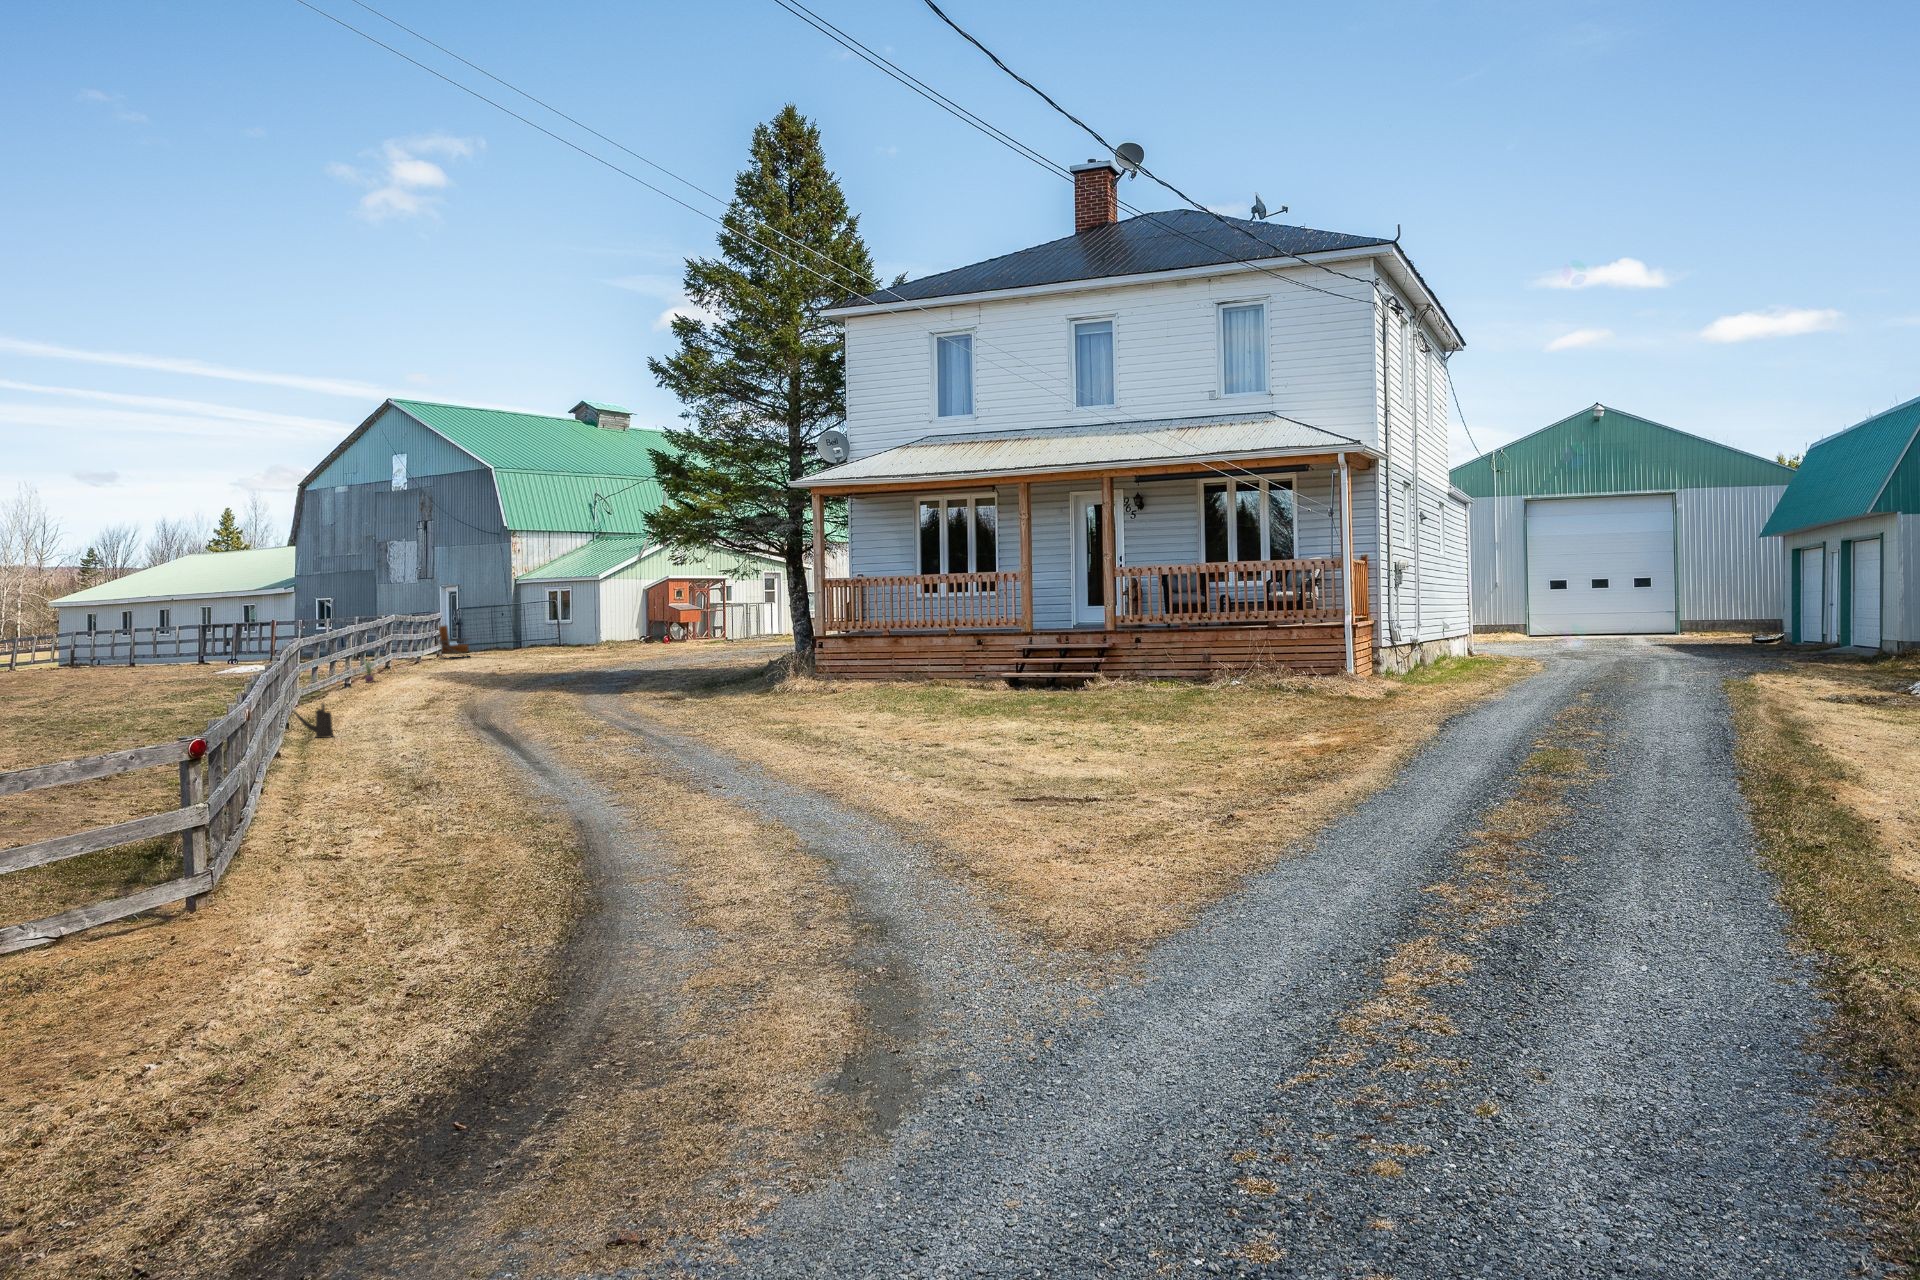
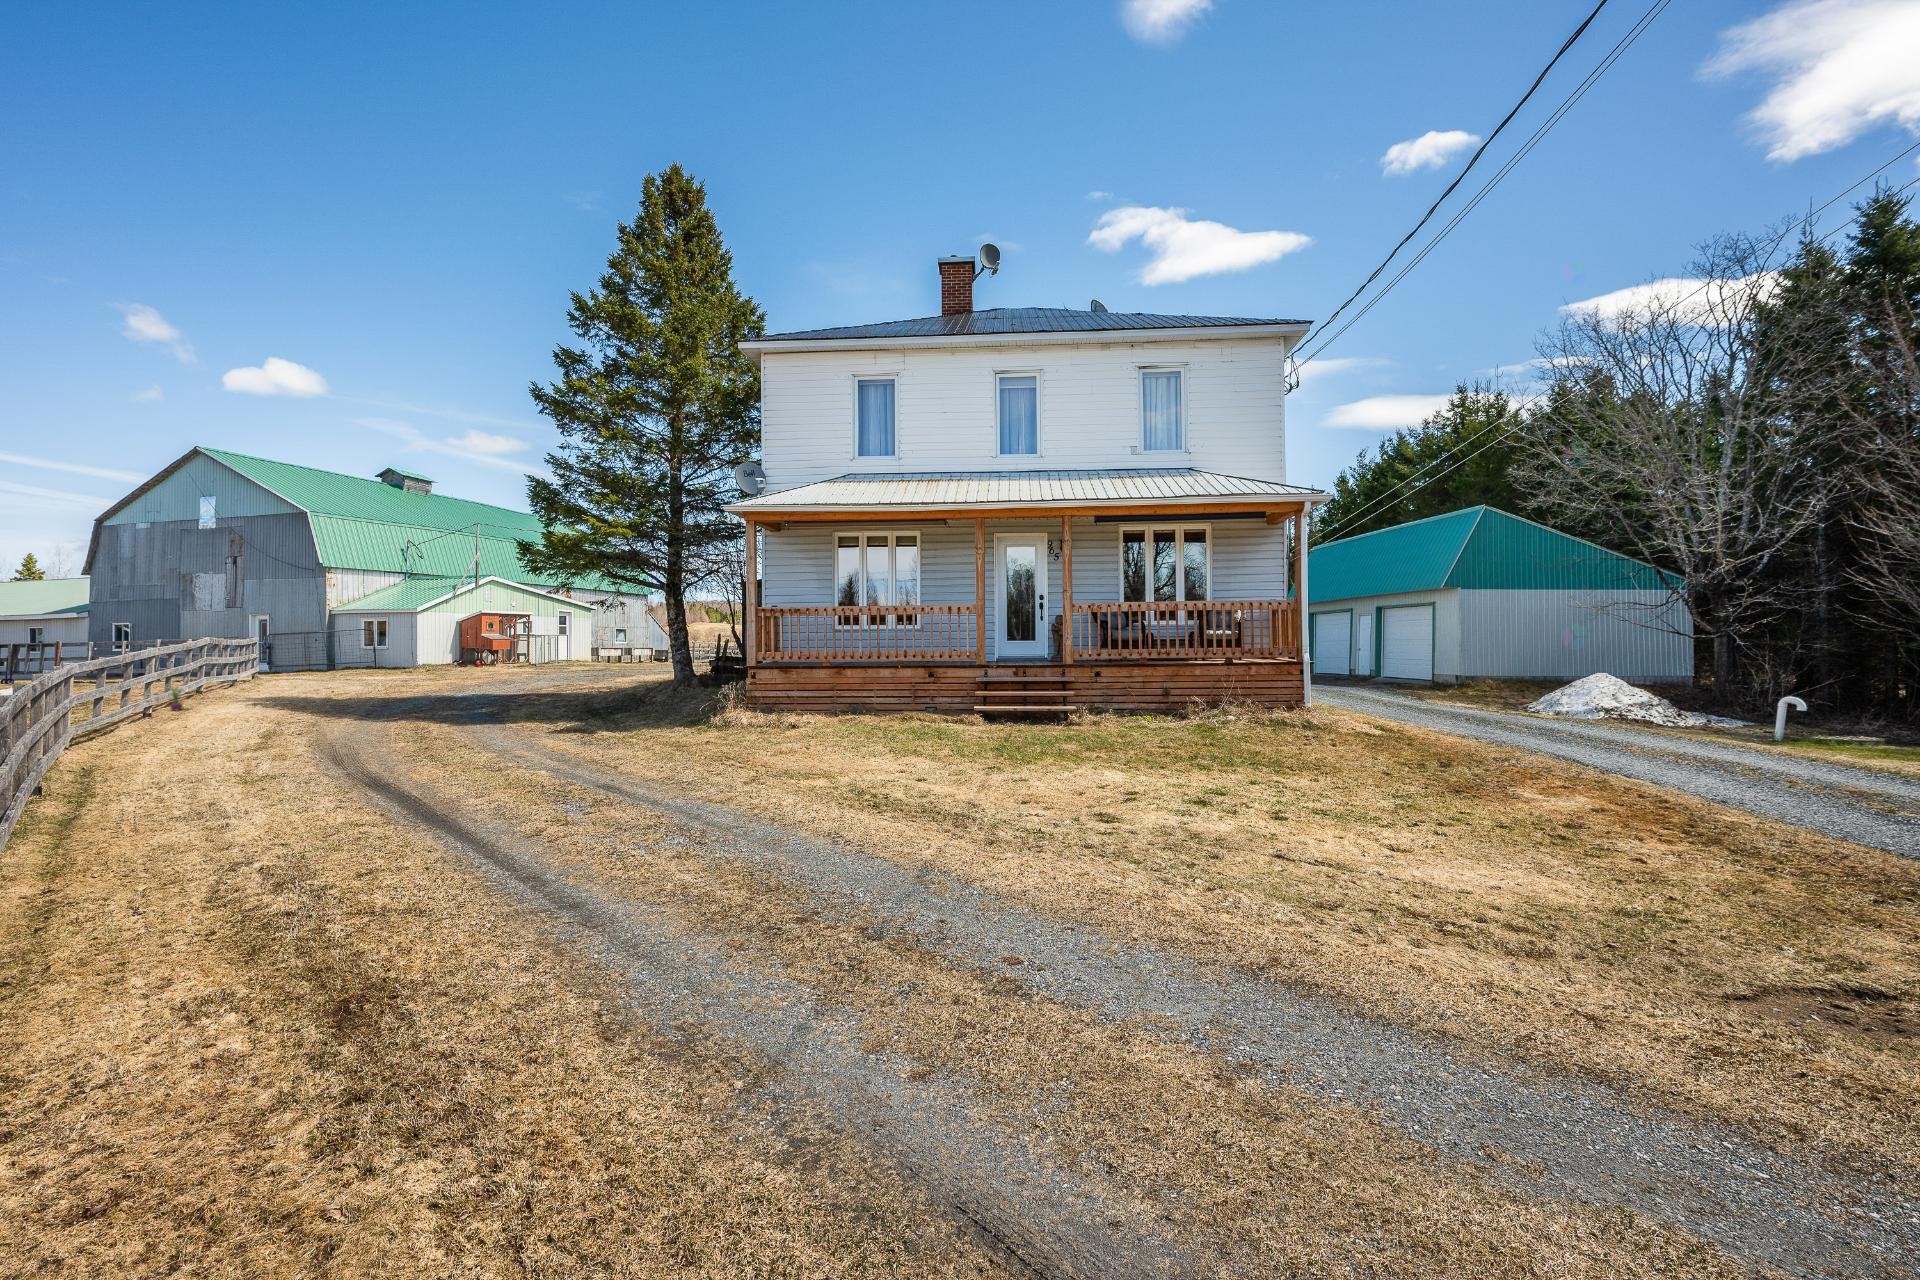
lounge chair: present [438,625,469,660] -> none [255,648,292,682]
watering can: present [293,704,333,738] -> none [26,774,125,834]

